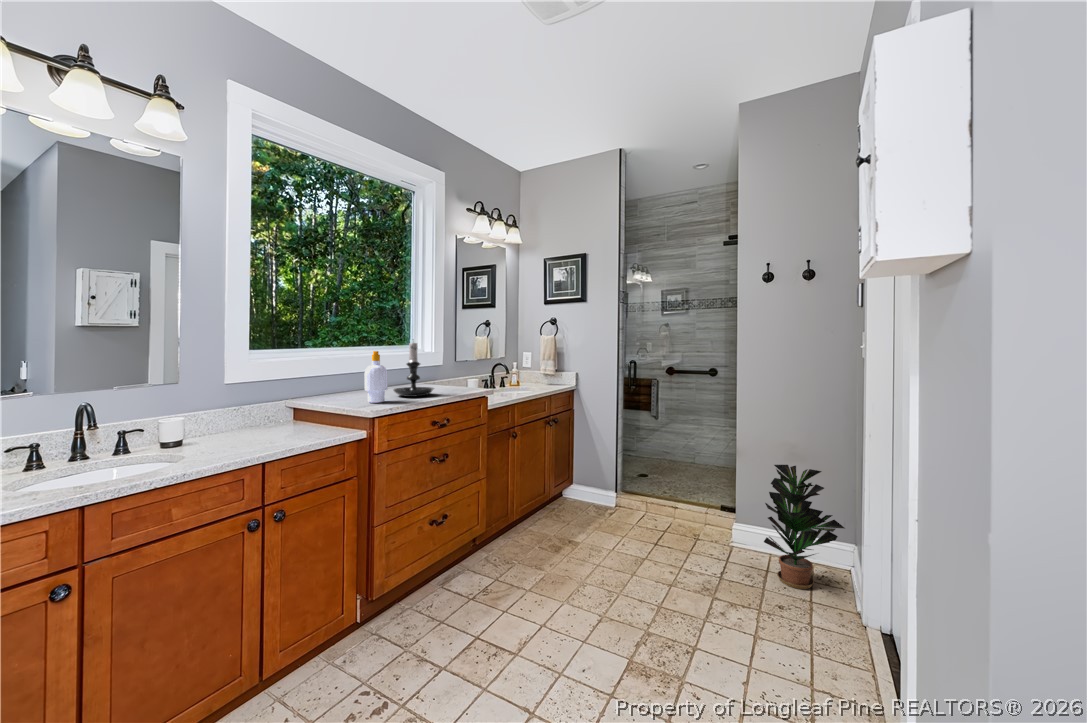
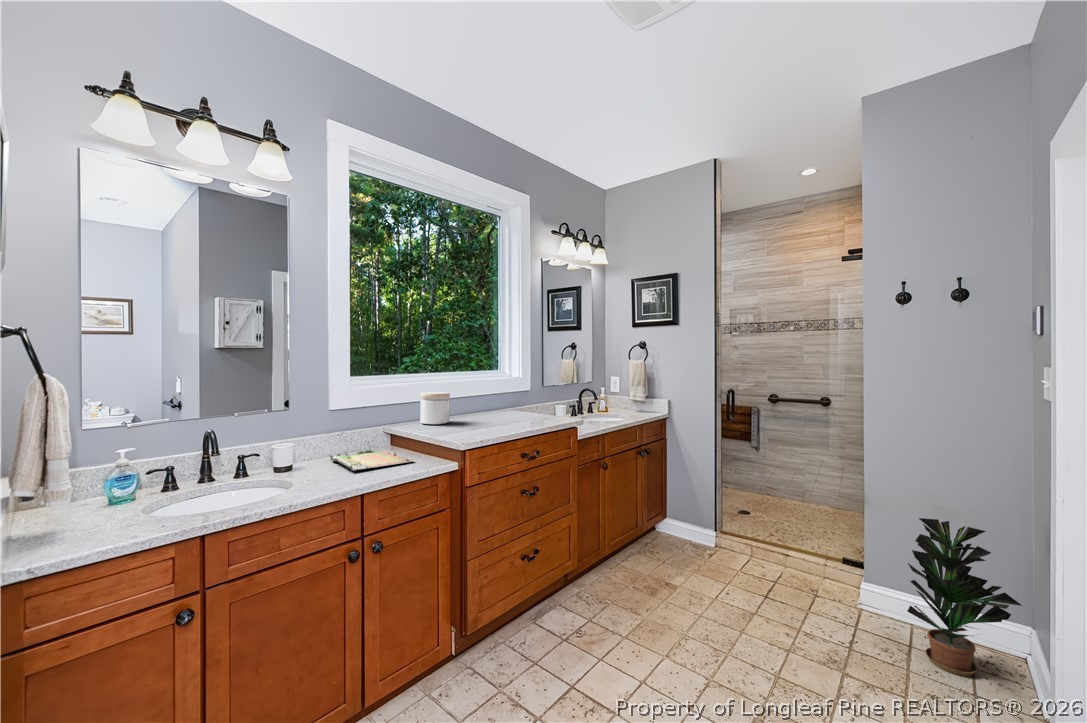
candle holder: present [394,342,434,397] -> none [483,363,524,423]
soap bottle: present [365,351,388,403] -> none [457,377,480,430]
jar: none [328,368,359,399] -> present [420,392,450,424]
tray: none [226,420,319,444] -> present [329,449,414,471]

